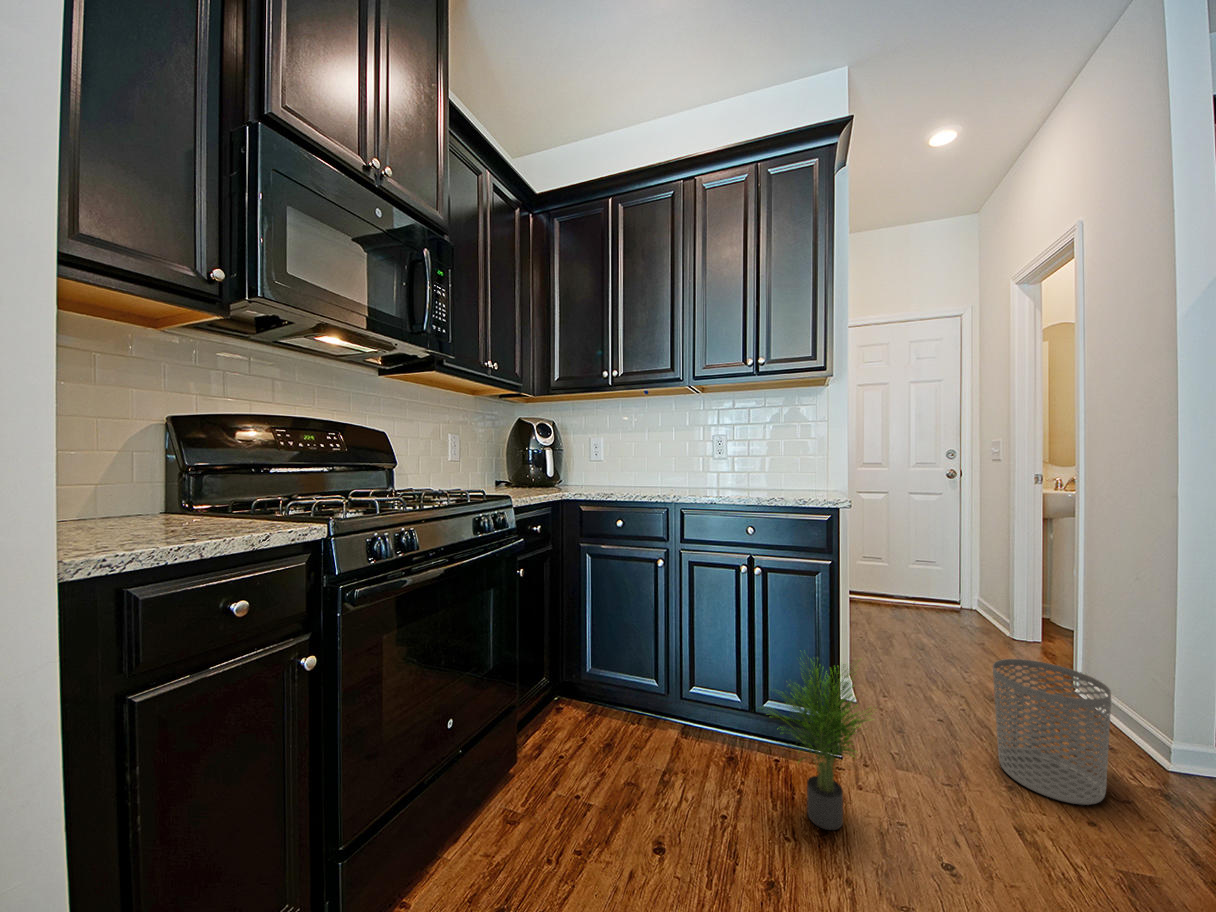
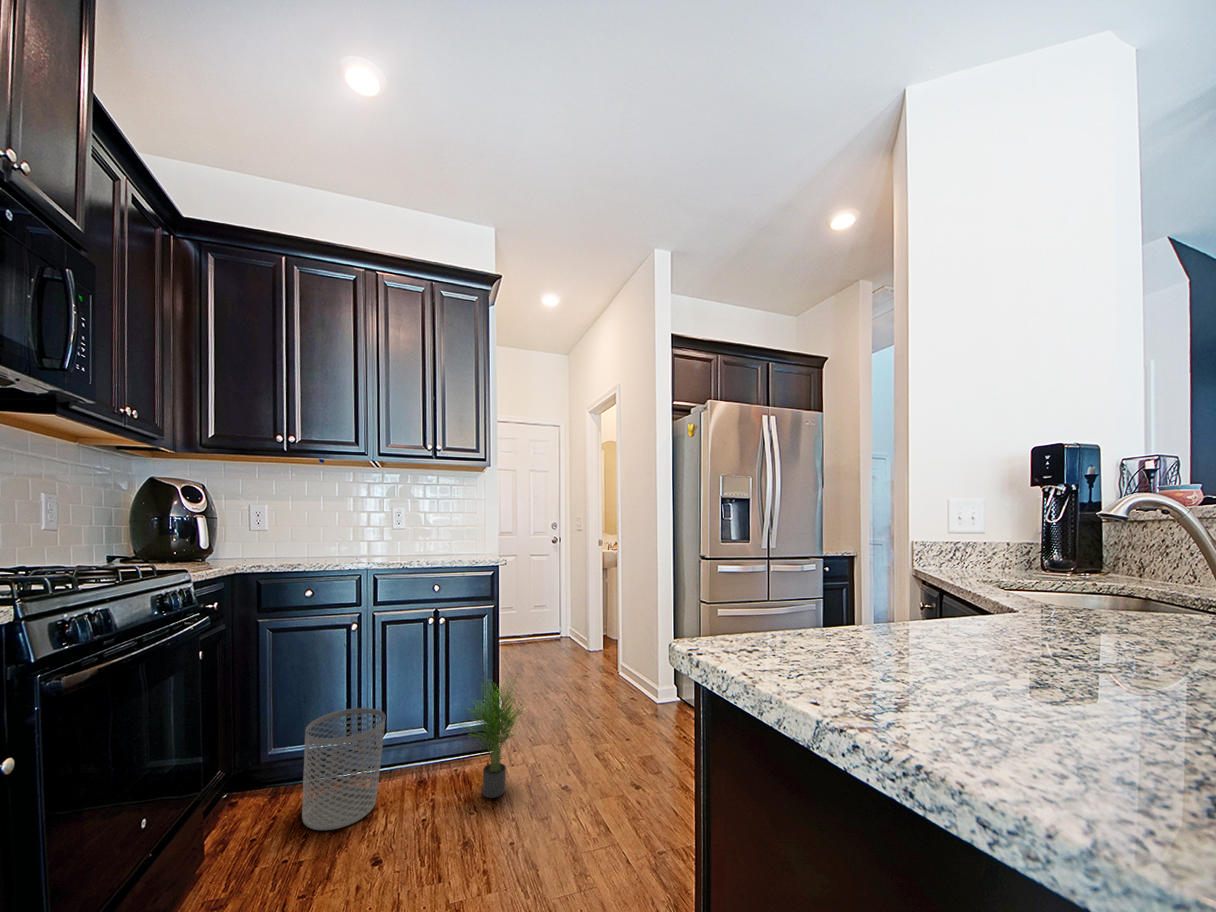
waste bin: present [993,659,1111,805] -> present [302,708,385,830]

